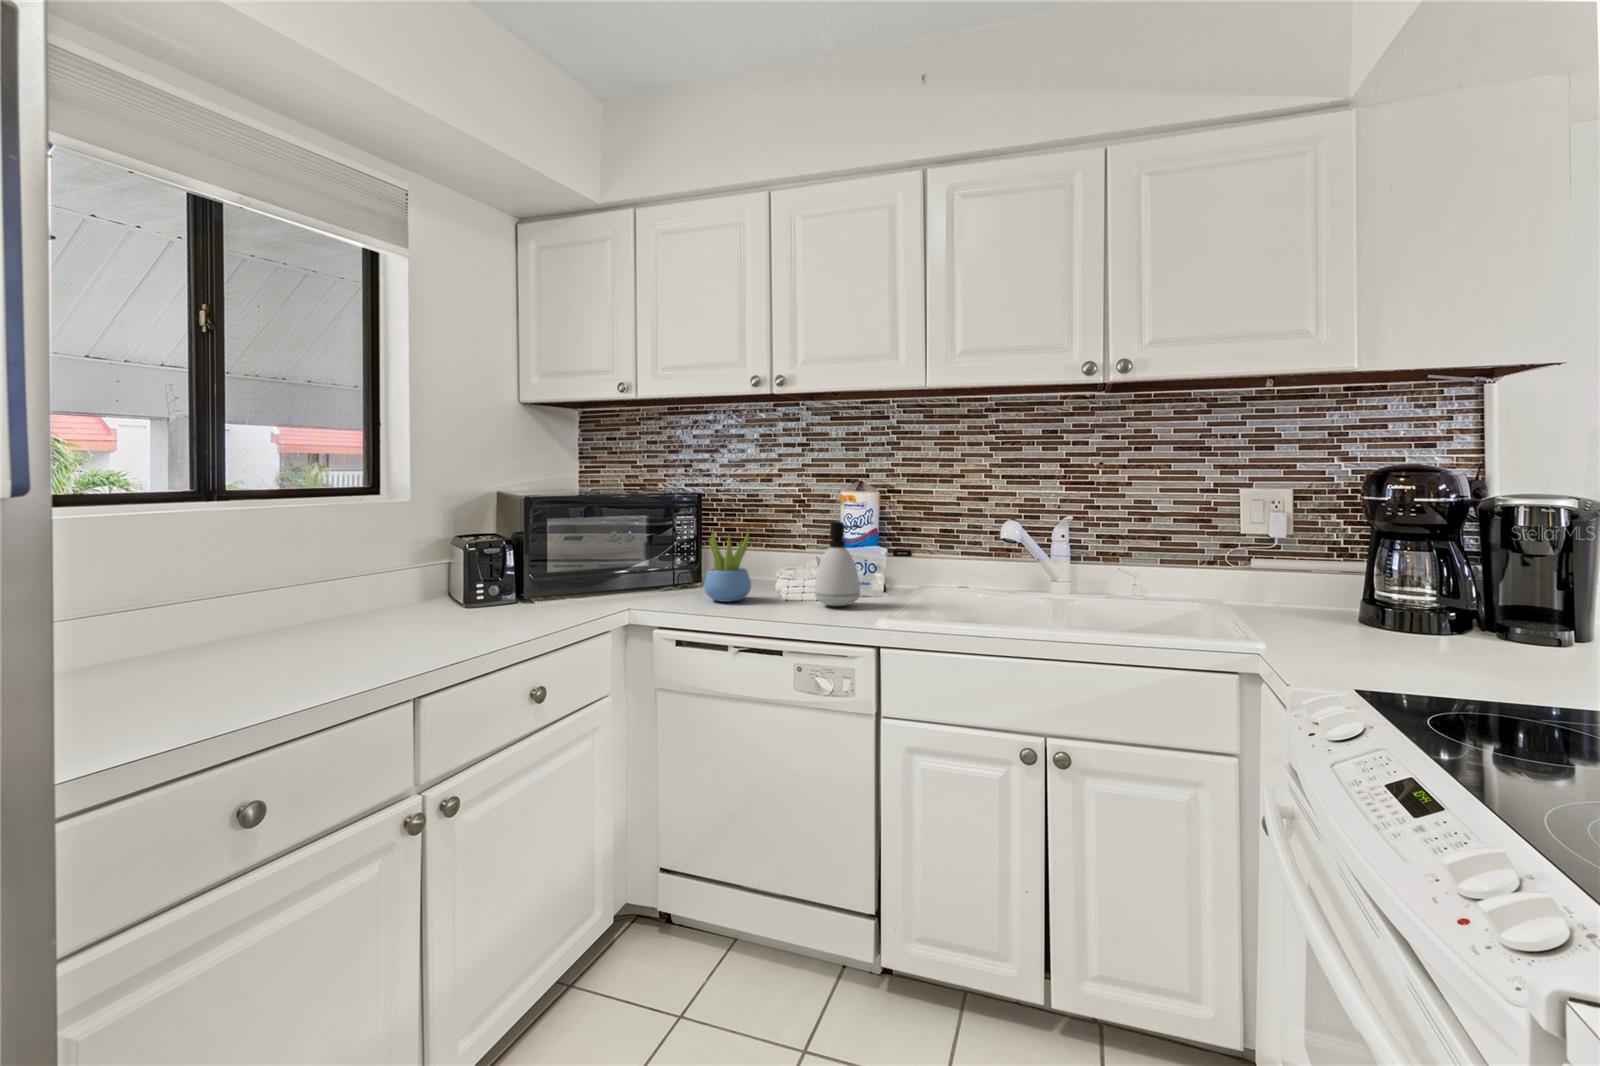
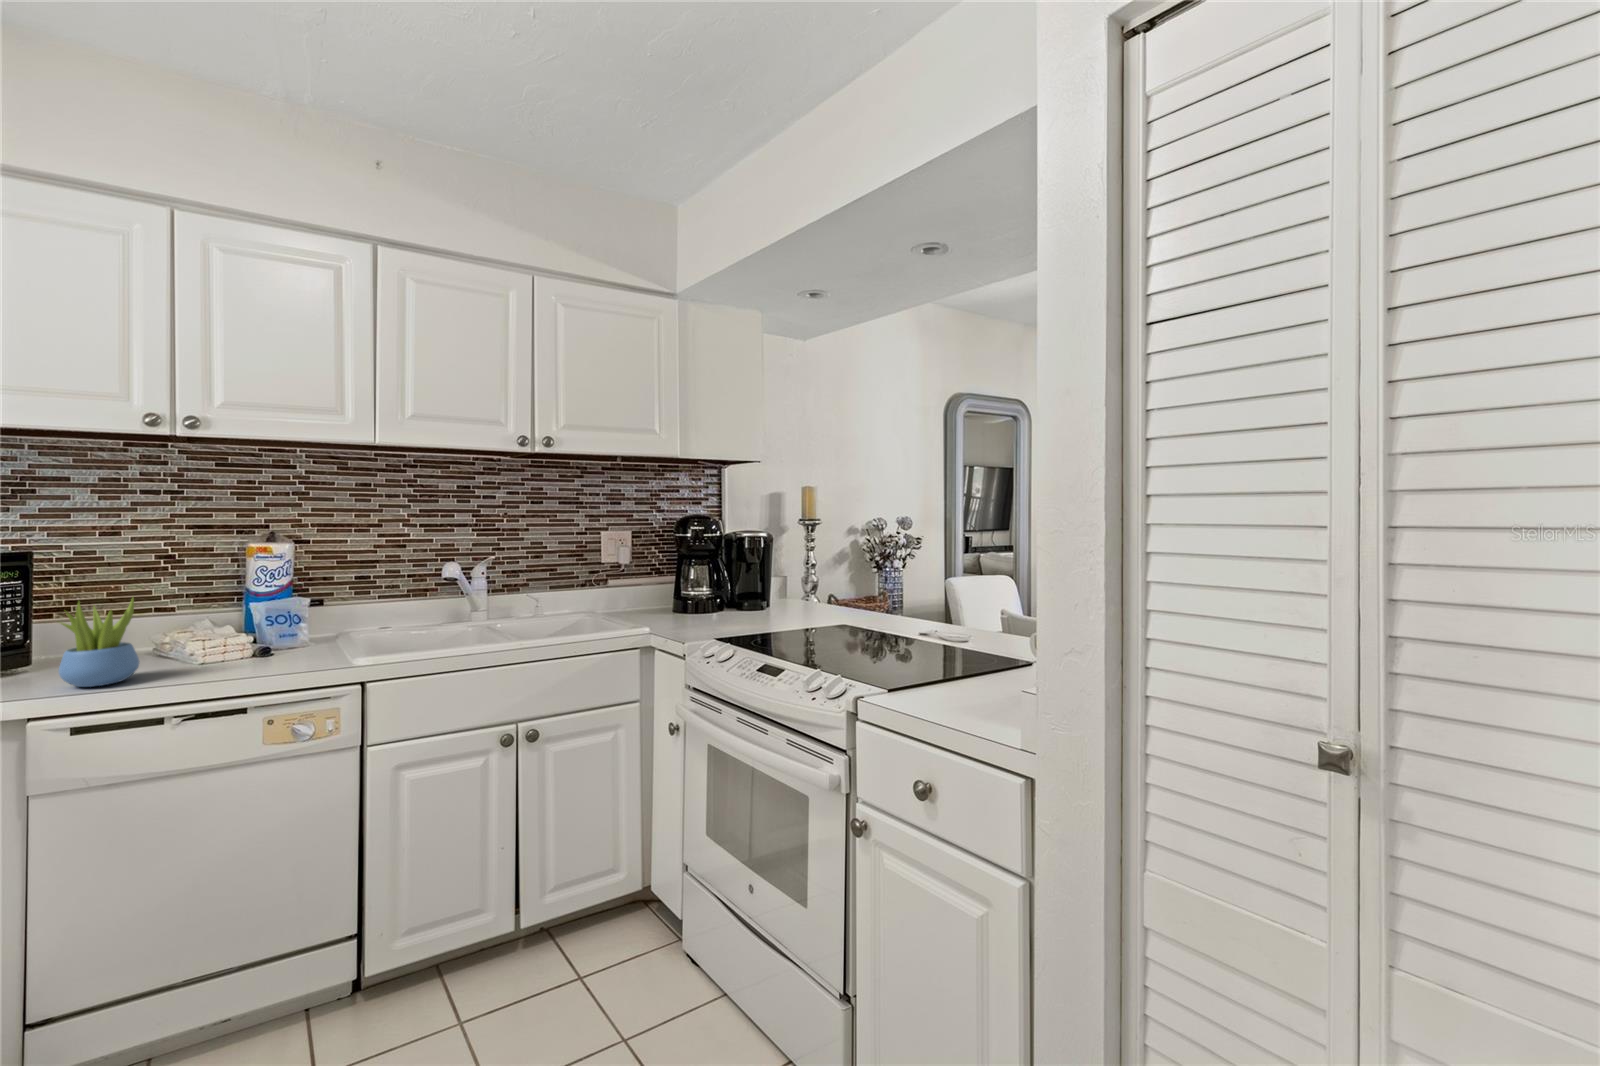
soap dispenser: present [815,522,861,606] -> none [241,579,299,665]

